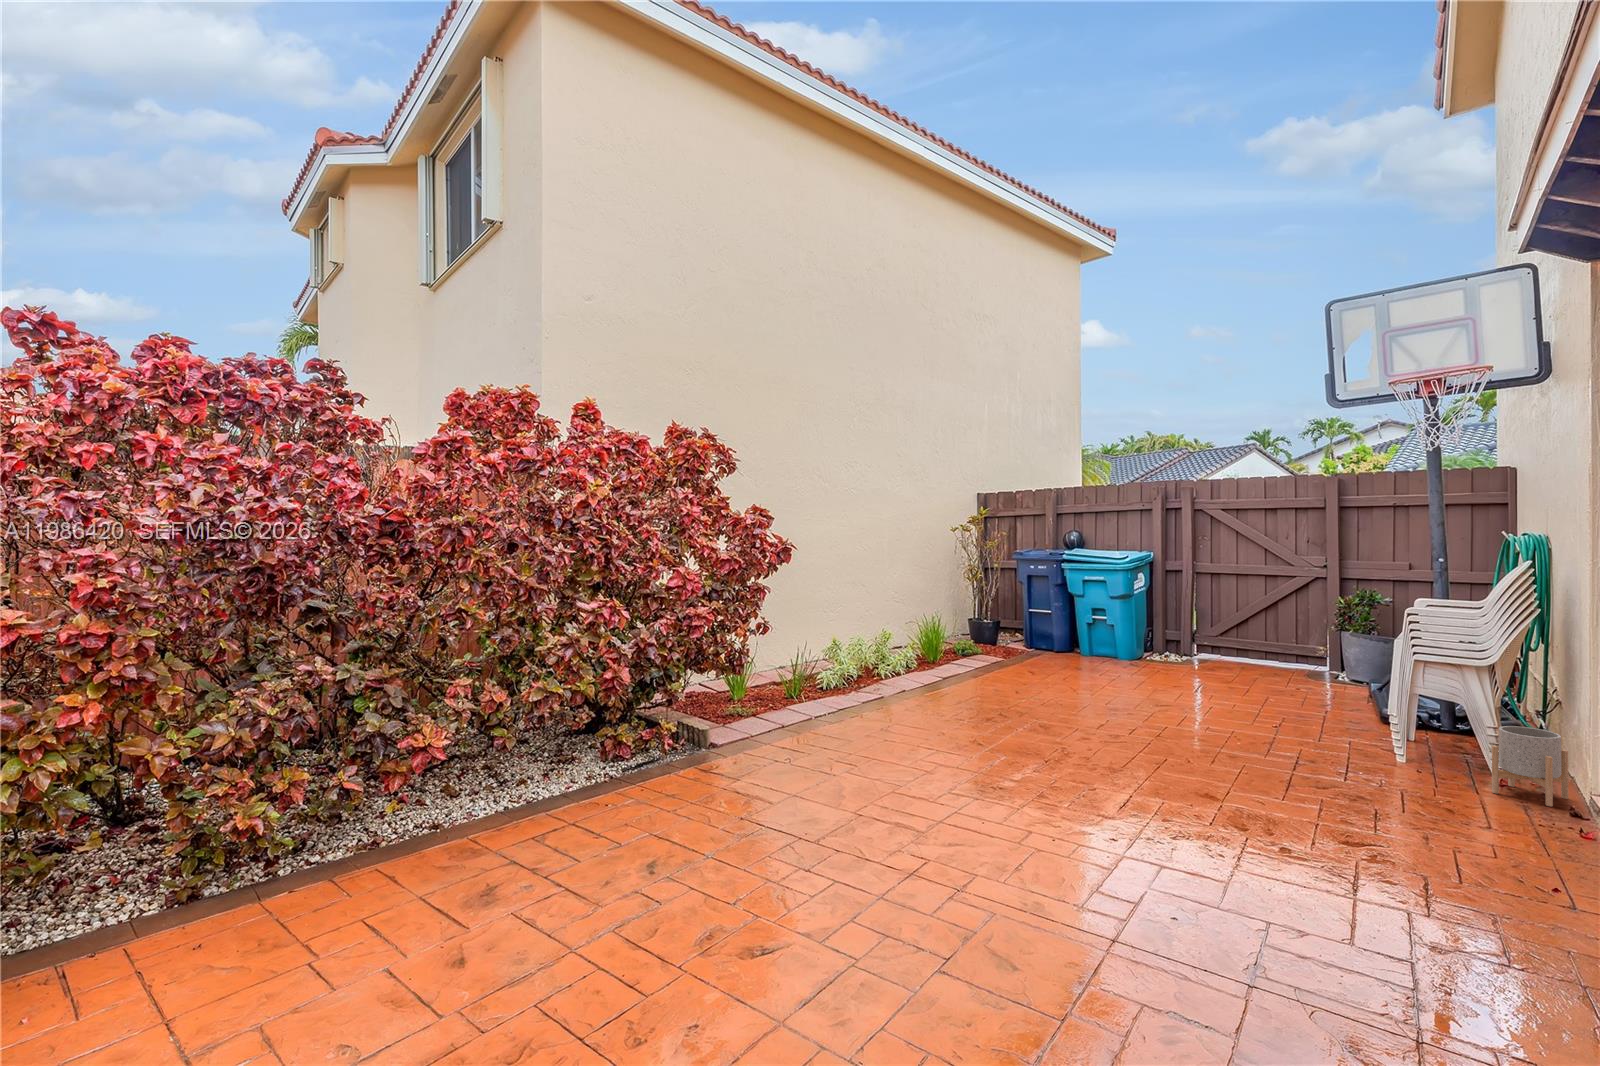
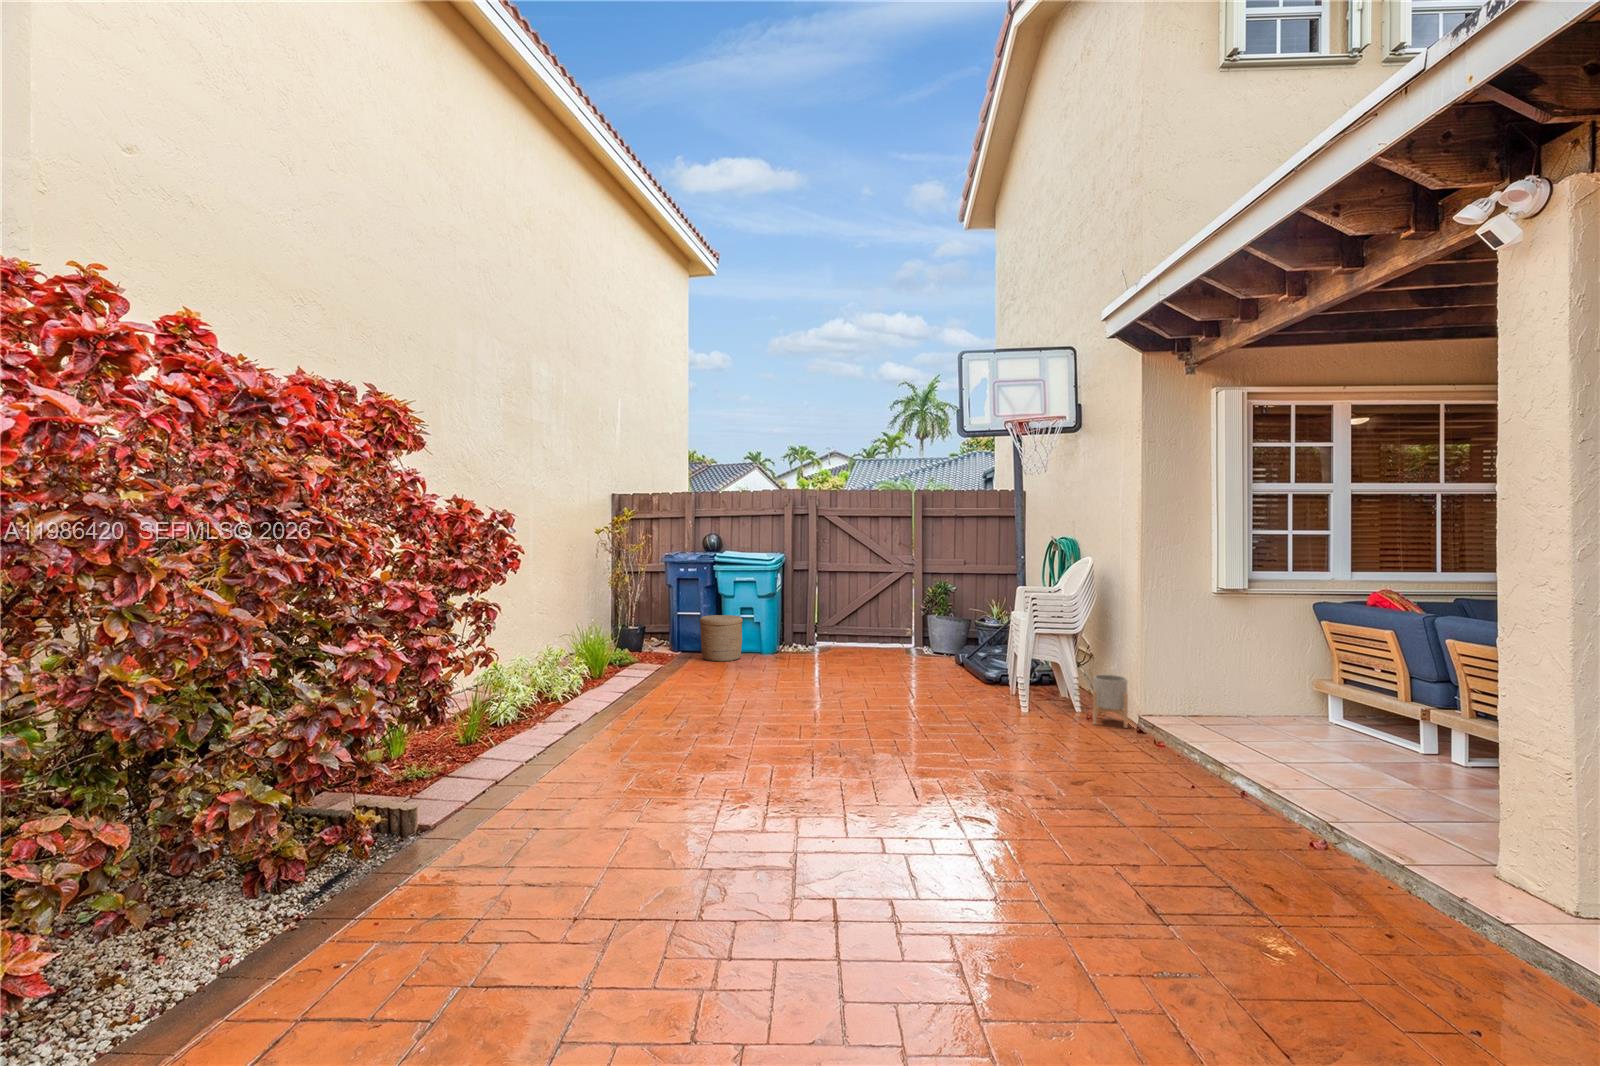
woven basket: none [1046,615,1093,663] -> present [700,615,743,661]

